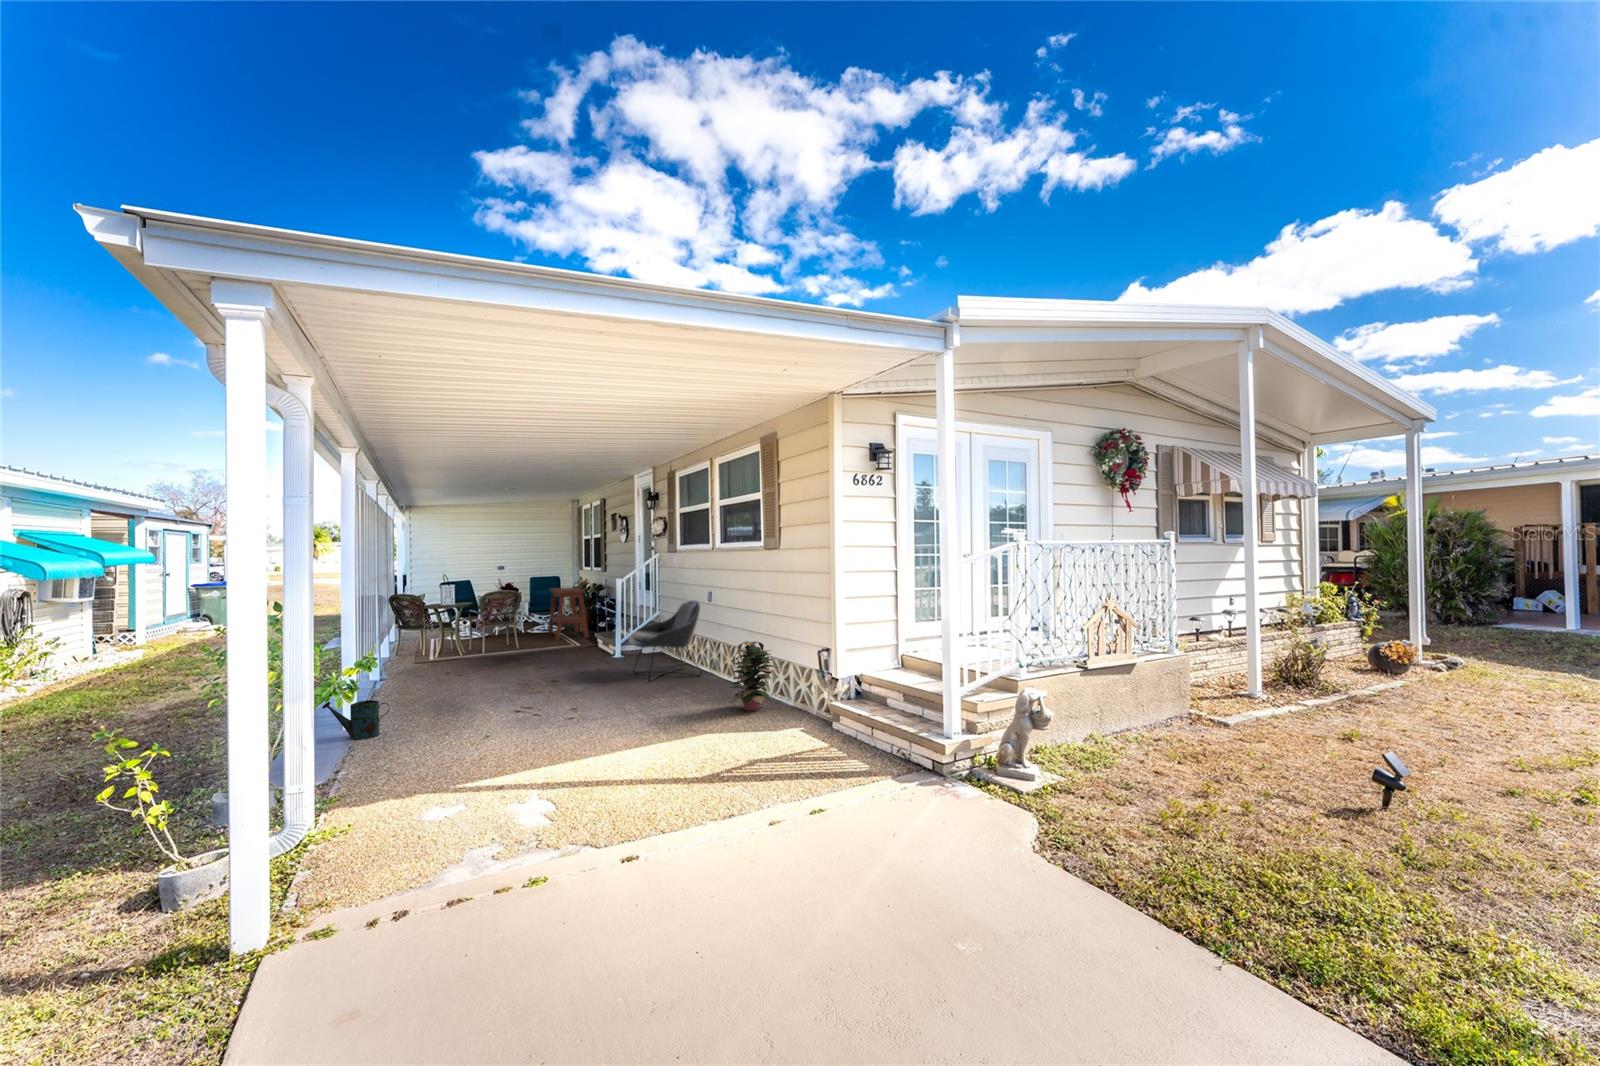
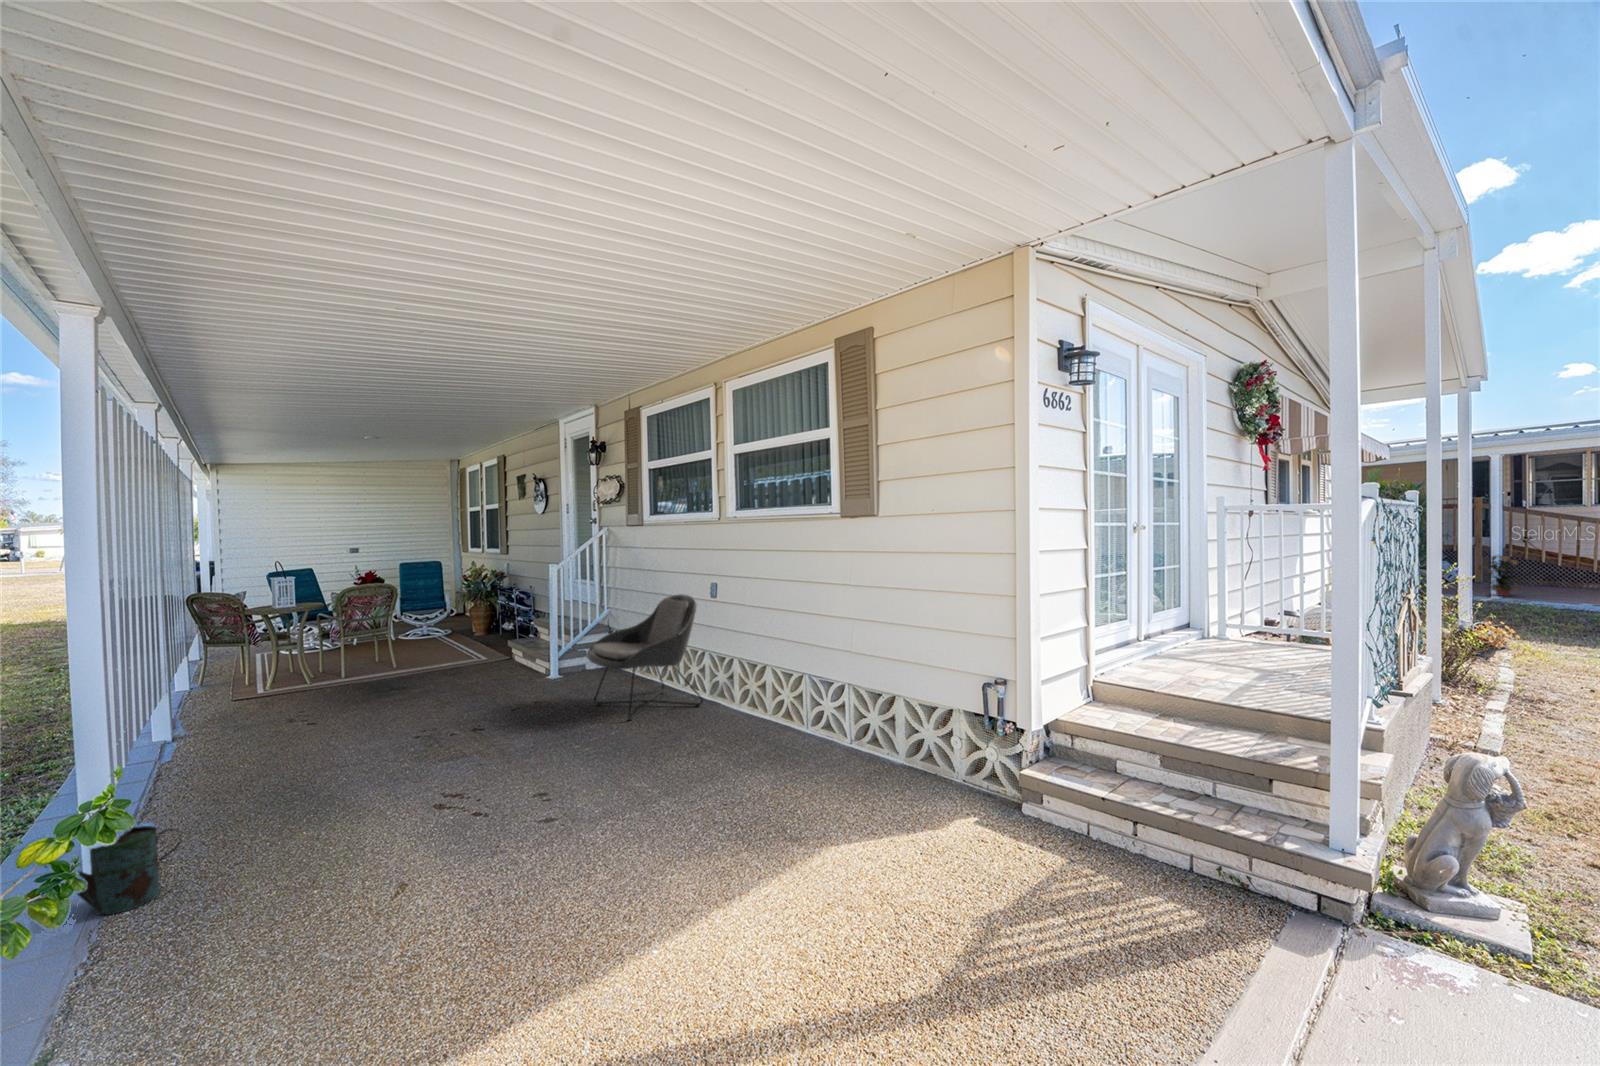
side table: present [548,587,589,640] -> none [431,576,493,649]
decorative plant: present [731,641,775,710] -> present [1484,556,1518,596]

